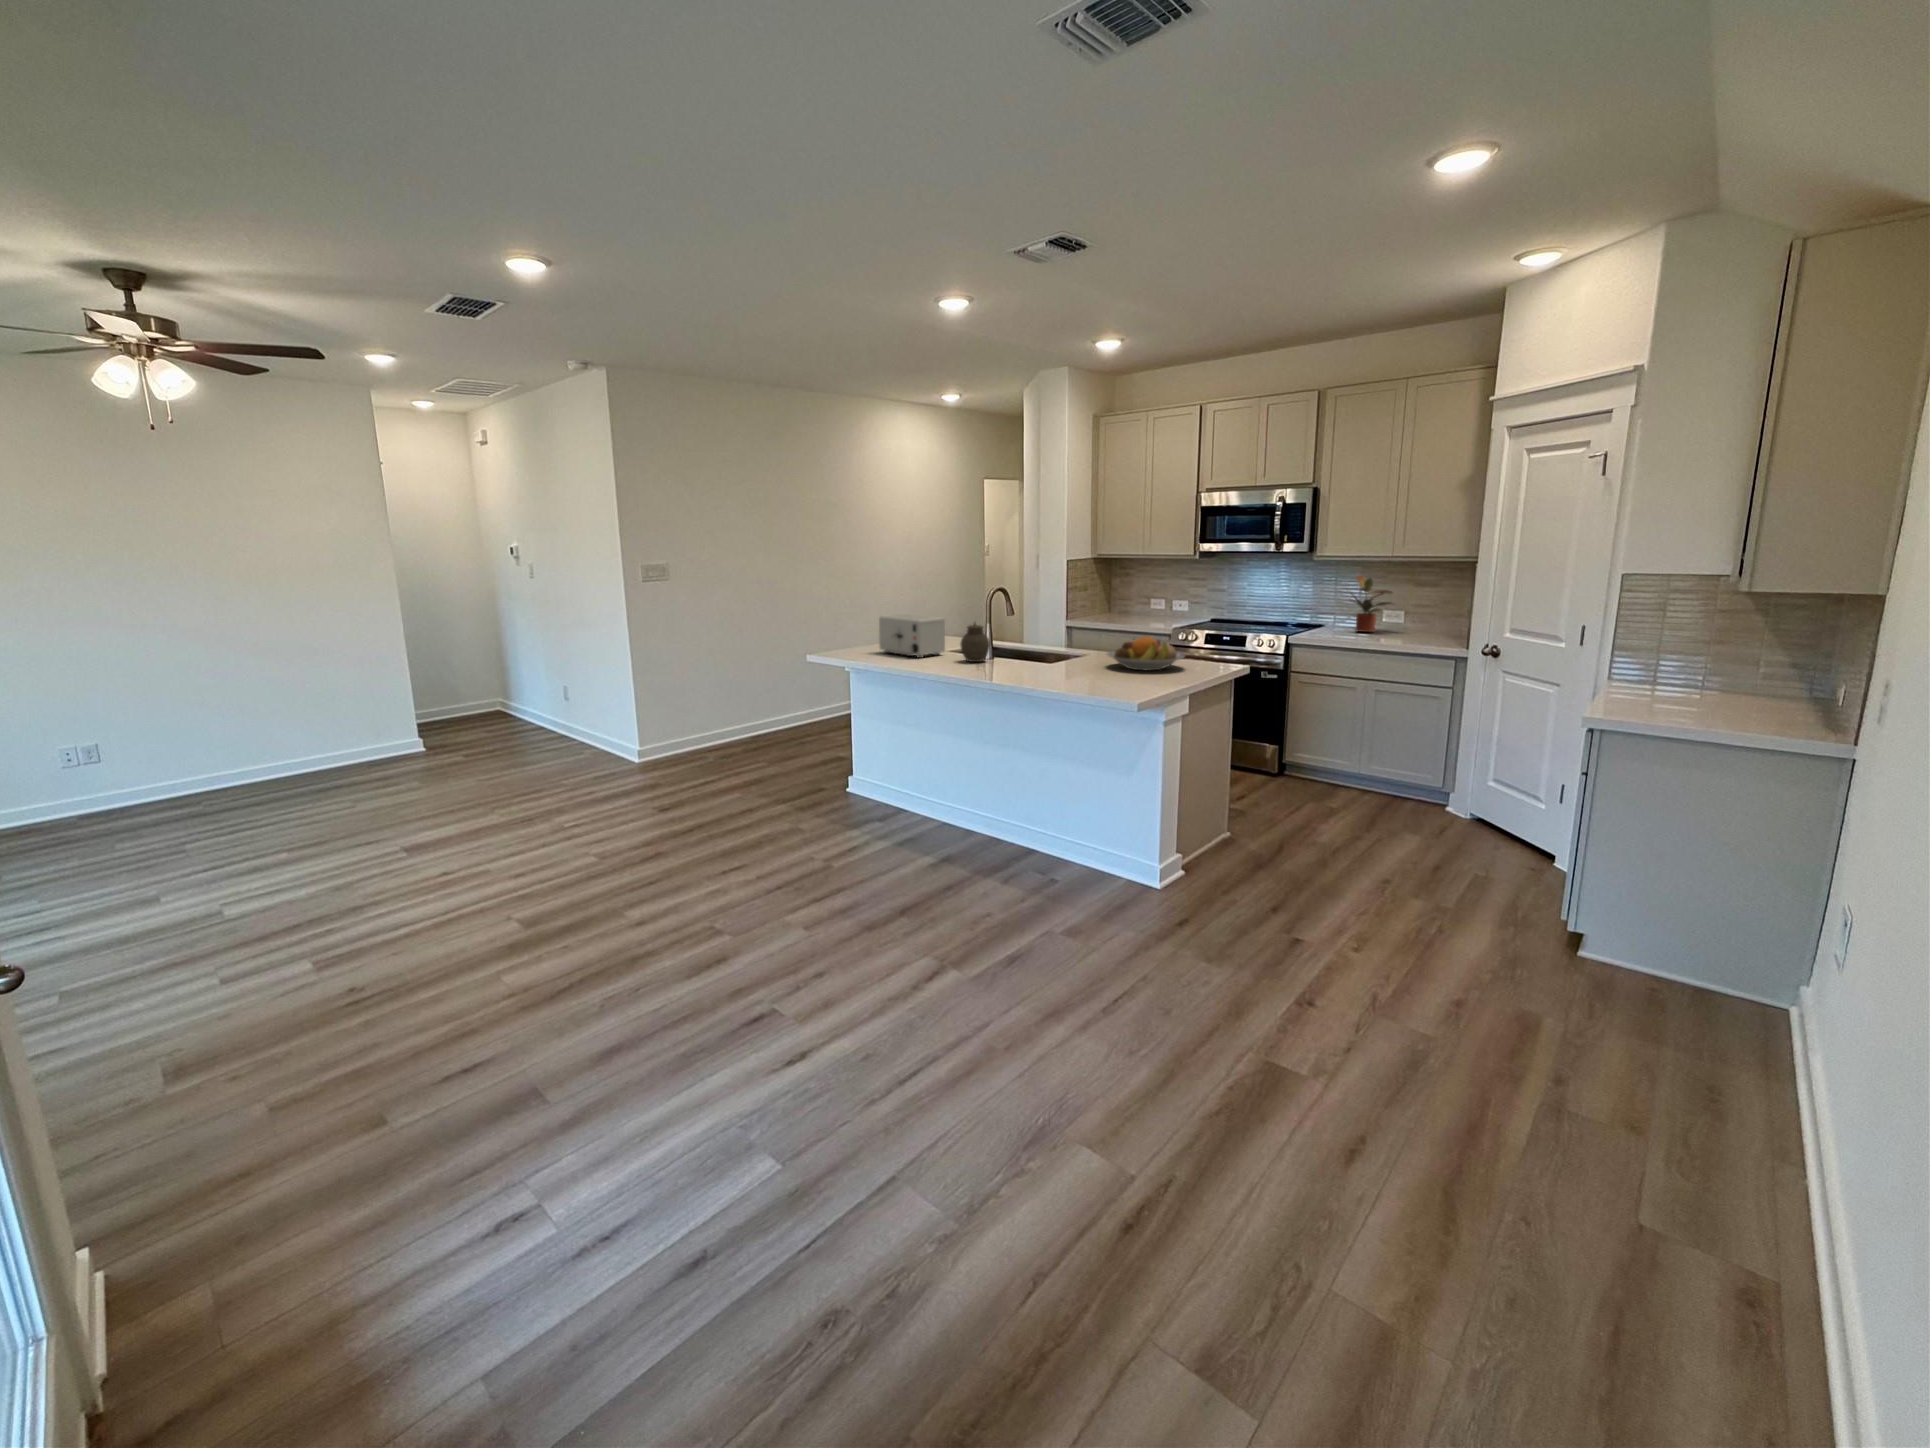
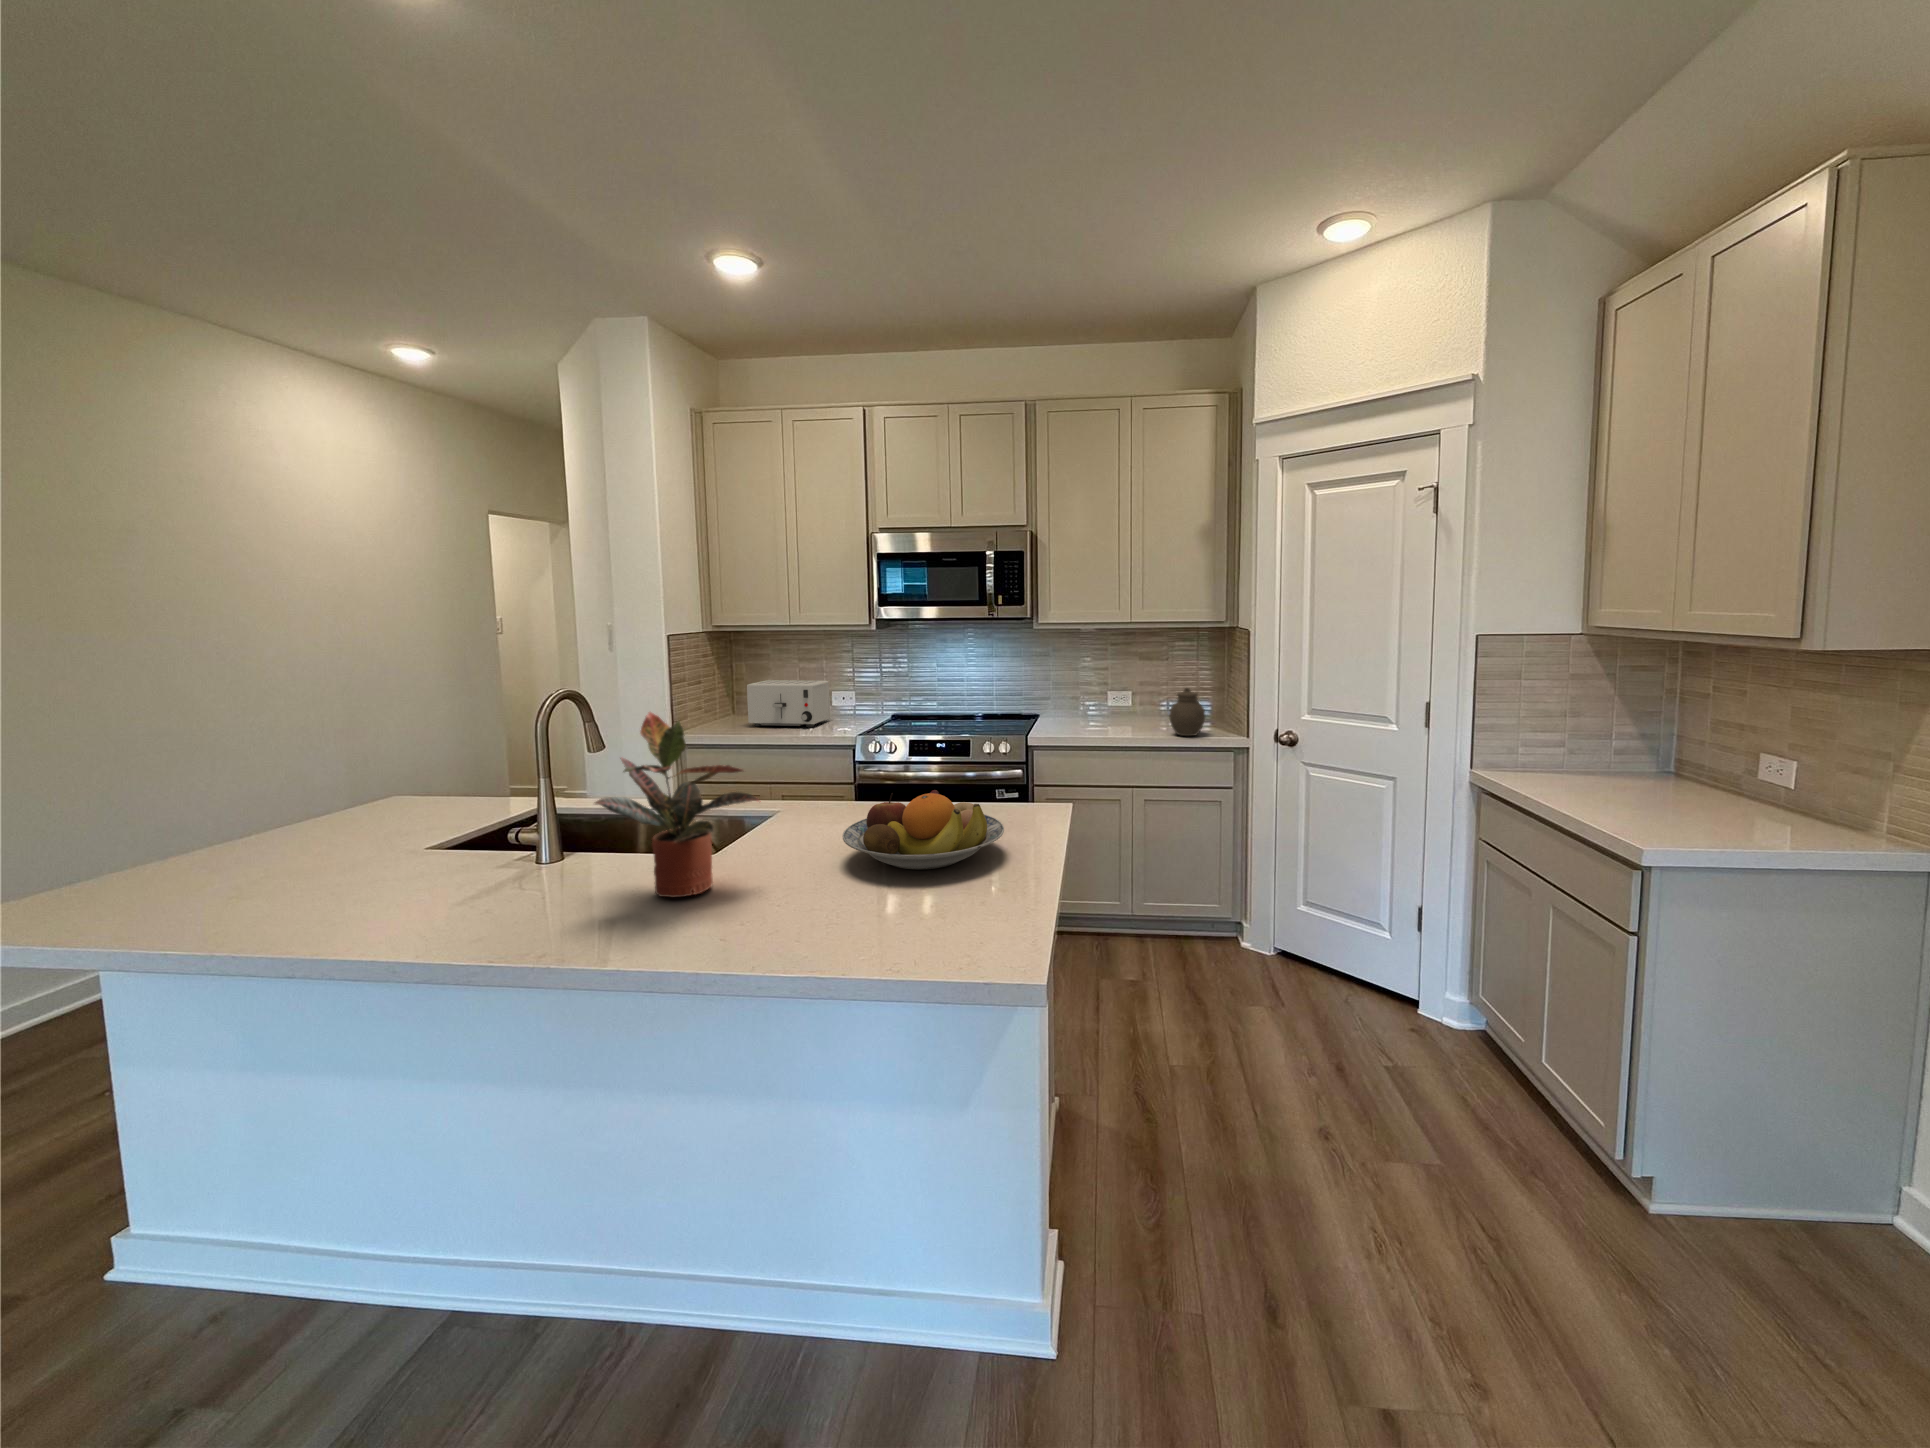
potted plant: present [1349,575,1392,632] -> present [595,712,761,897]
toaster: present [879,614,945,658] -> present [747,680,830,727]
jar: present [961,623,990,662] -> present [1169,688,1205,736]

